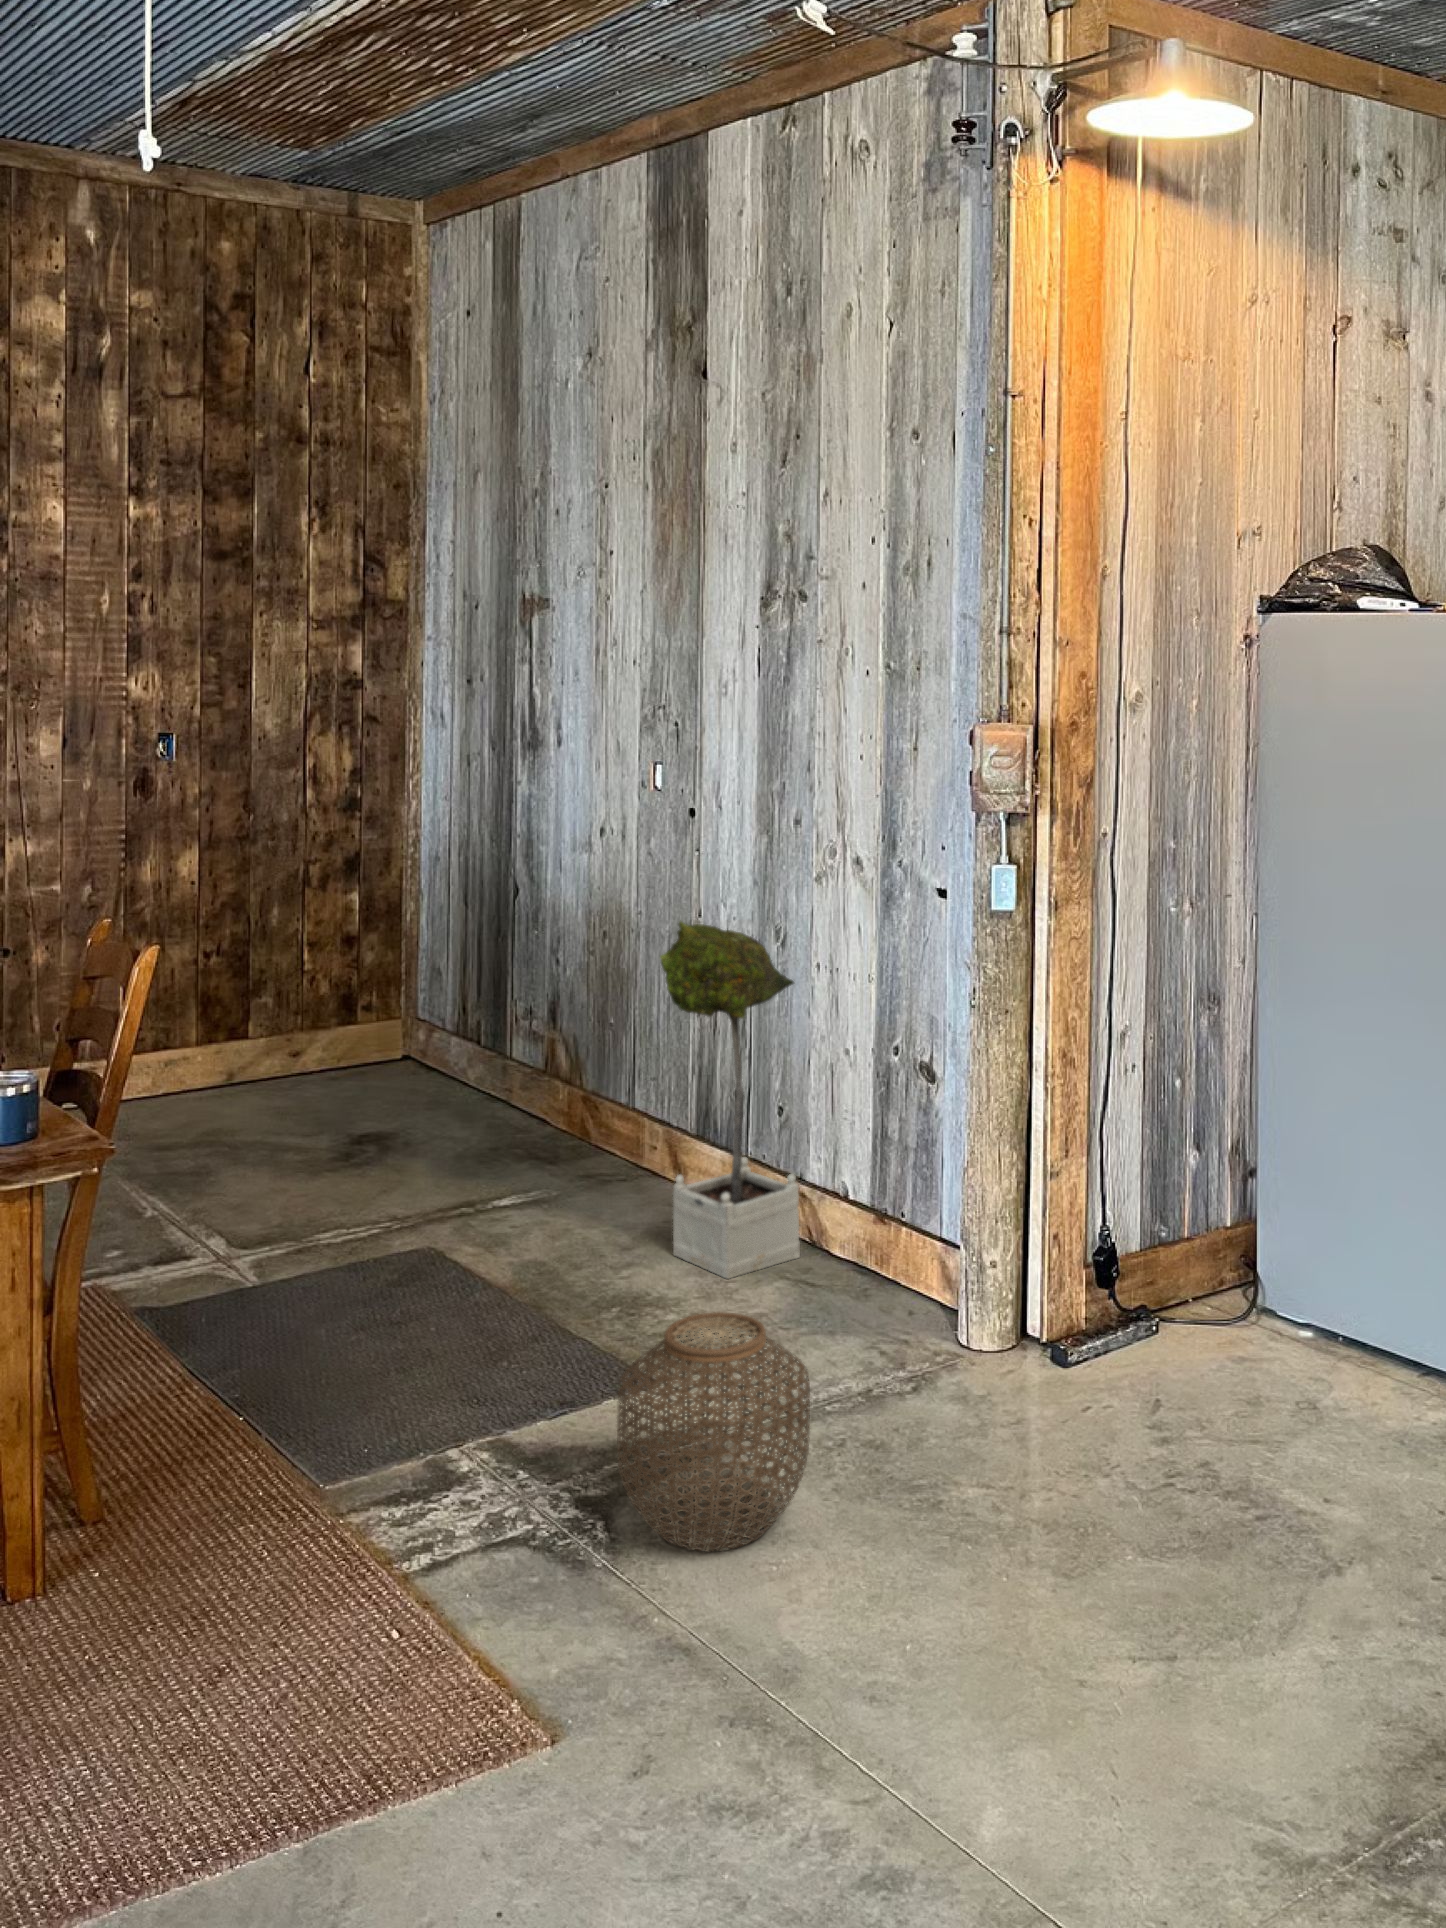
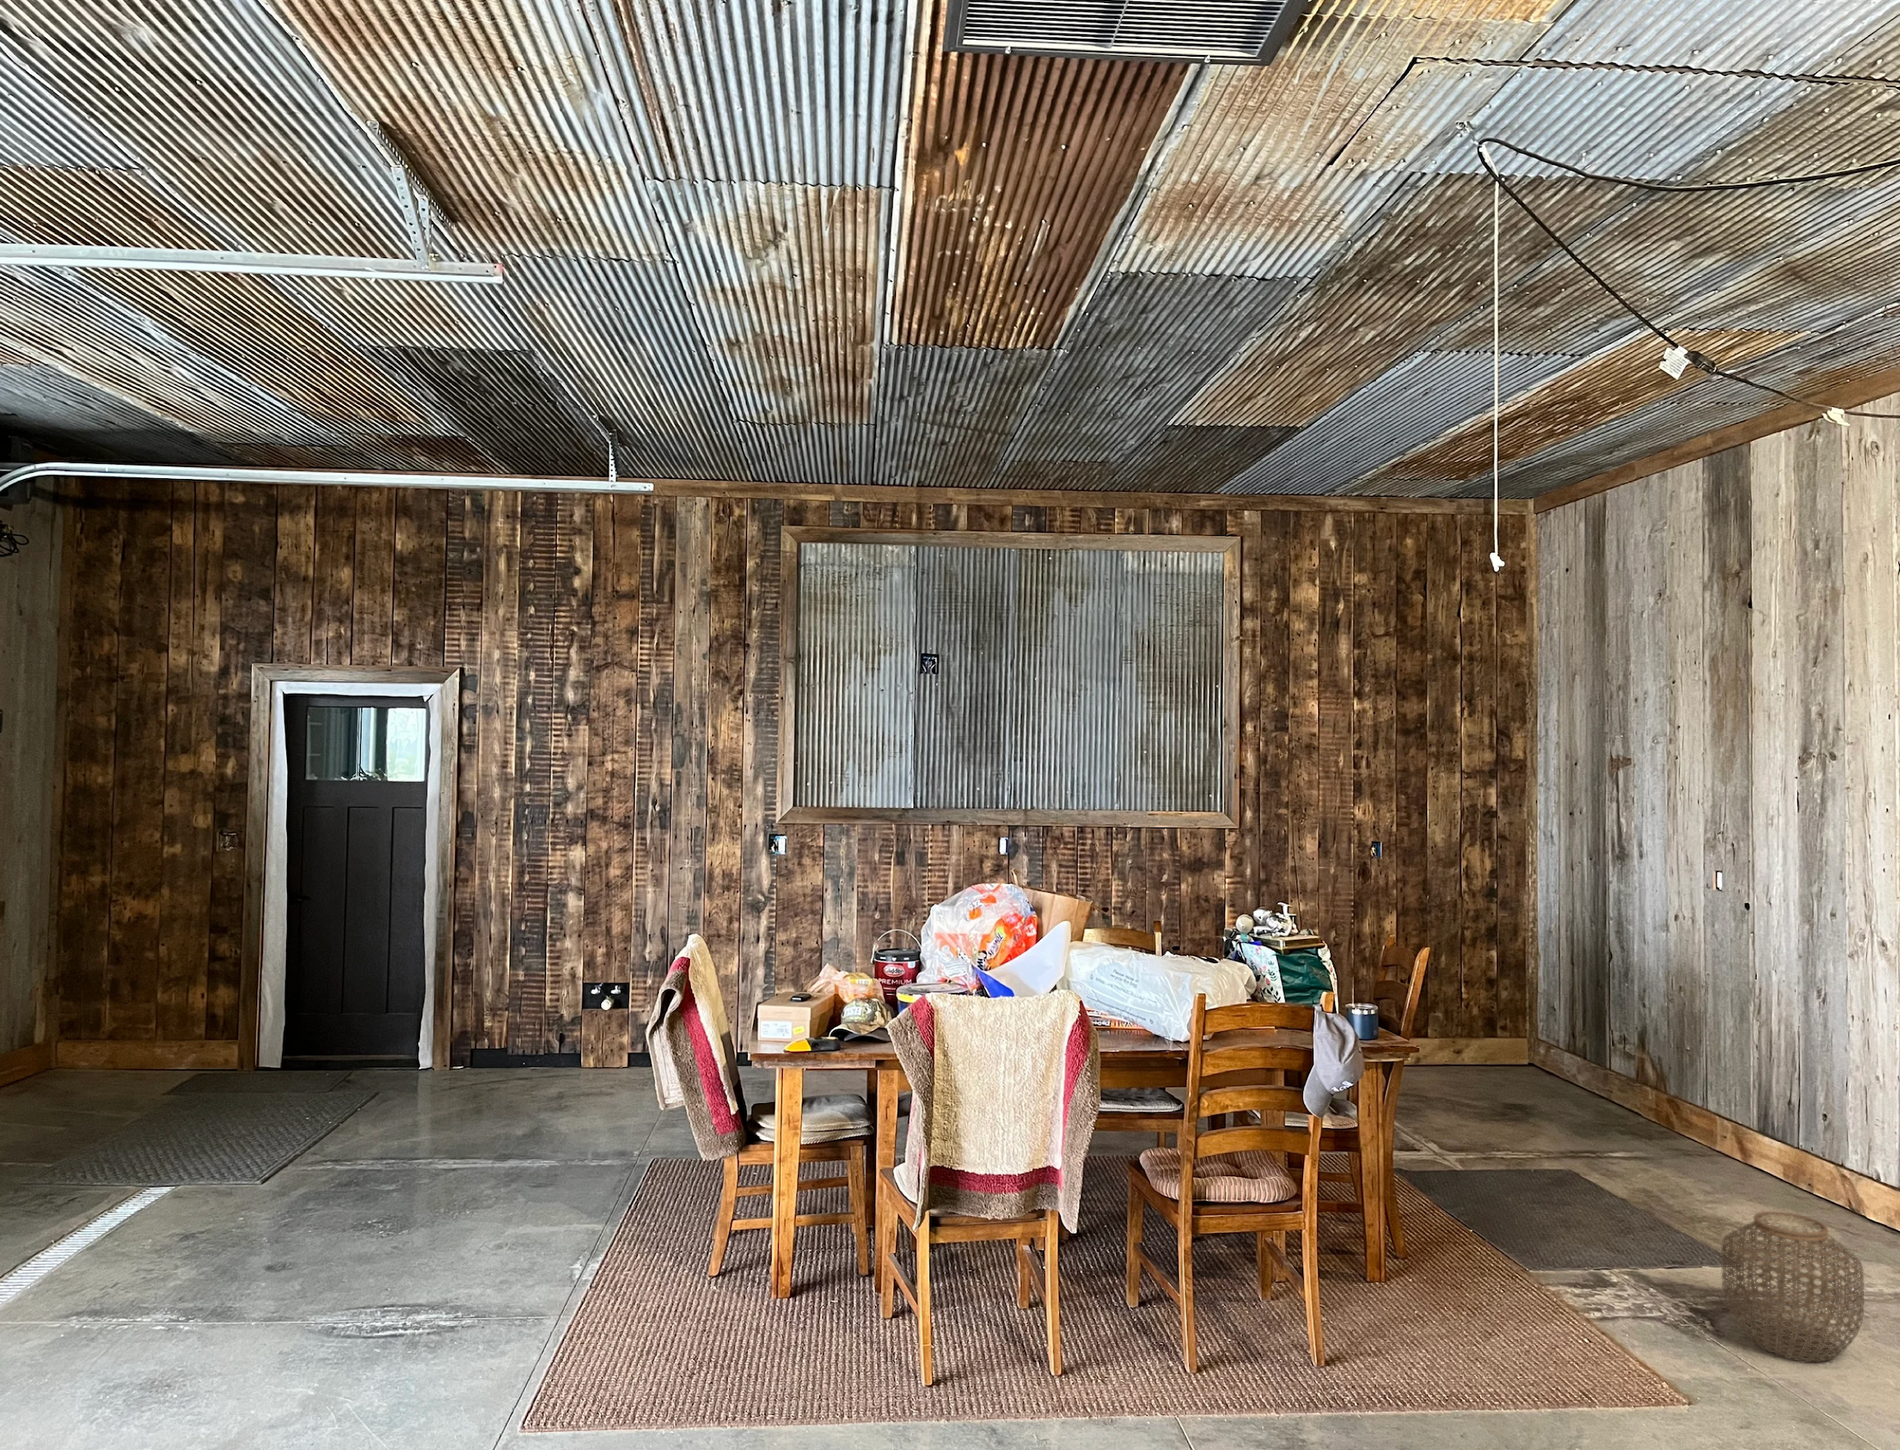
potted tree: present [660,922,800,1279] -> none [1727,974,1844,1221]

